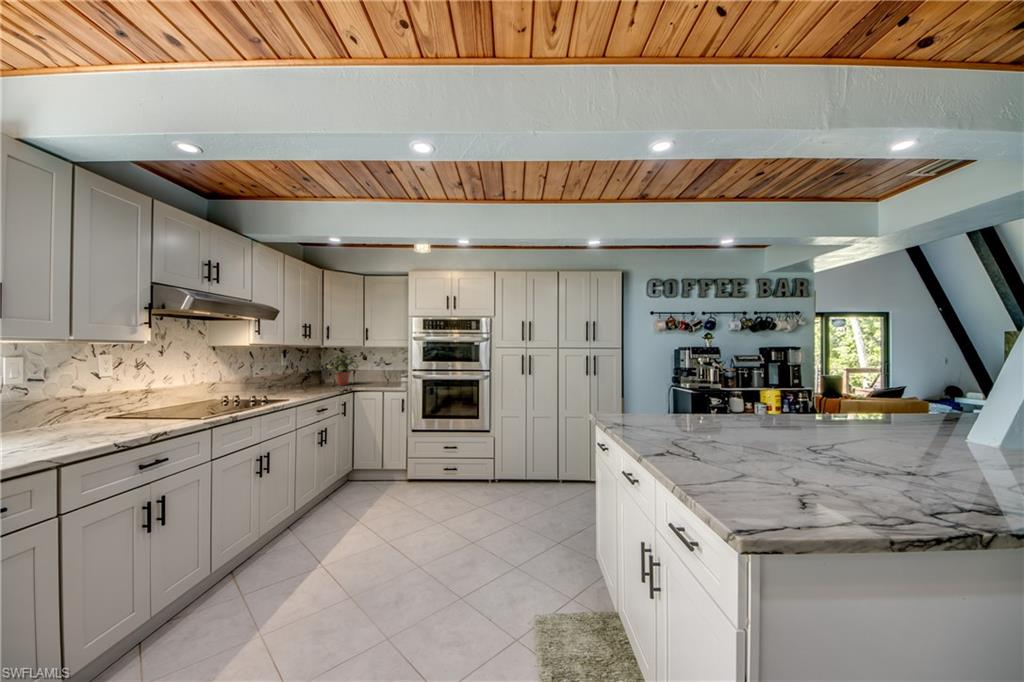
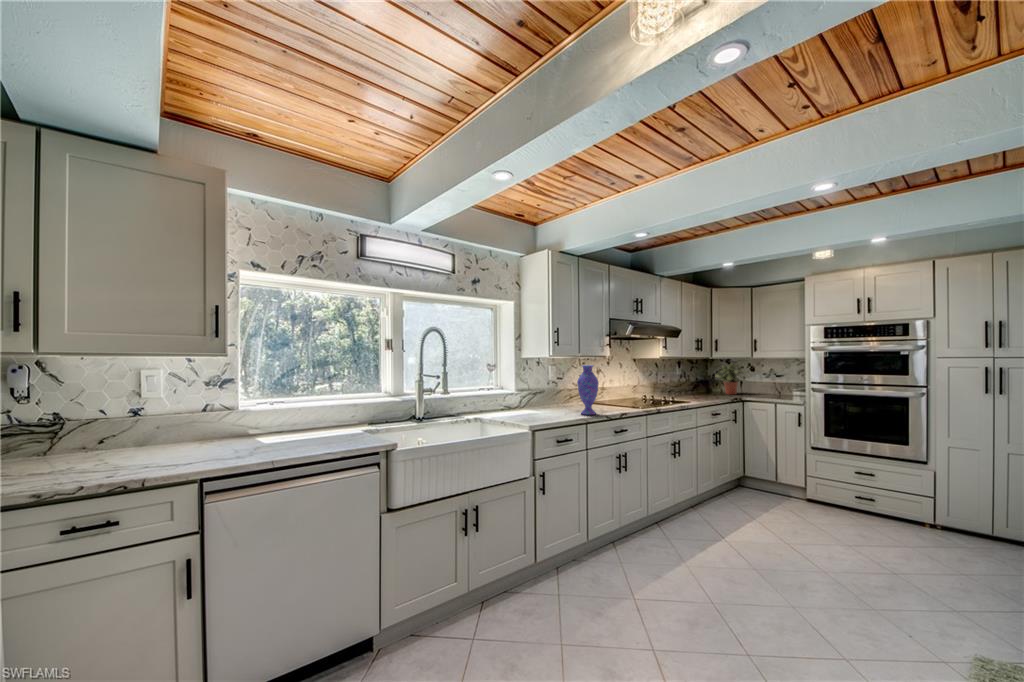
vase: none [40,356,98,446] -> present [577,365,599,415]

